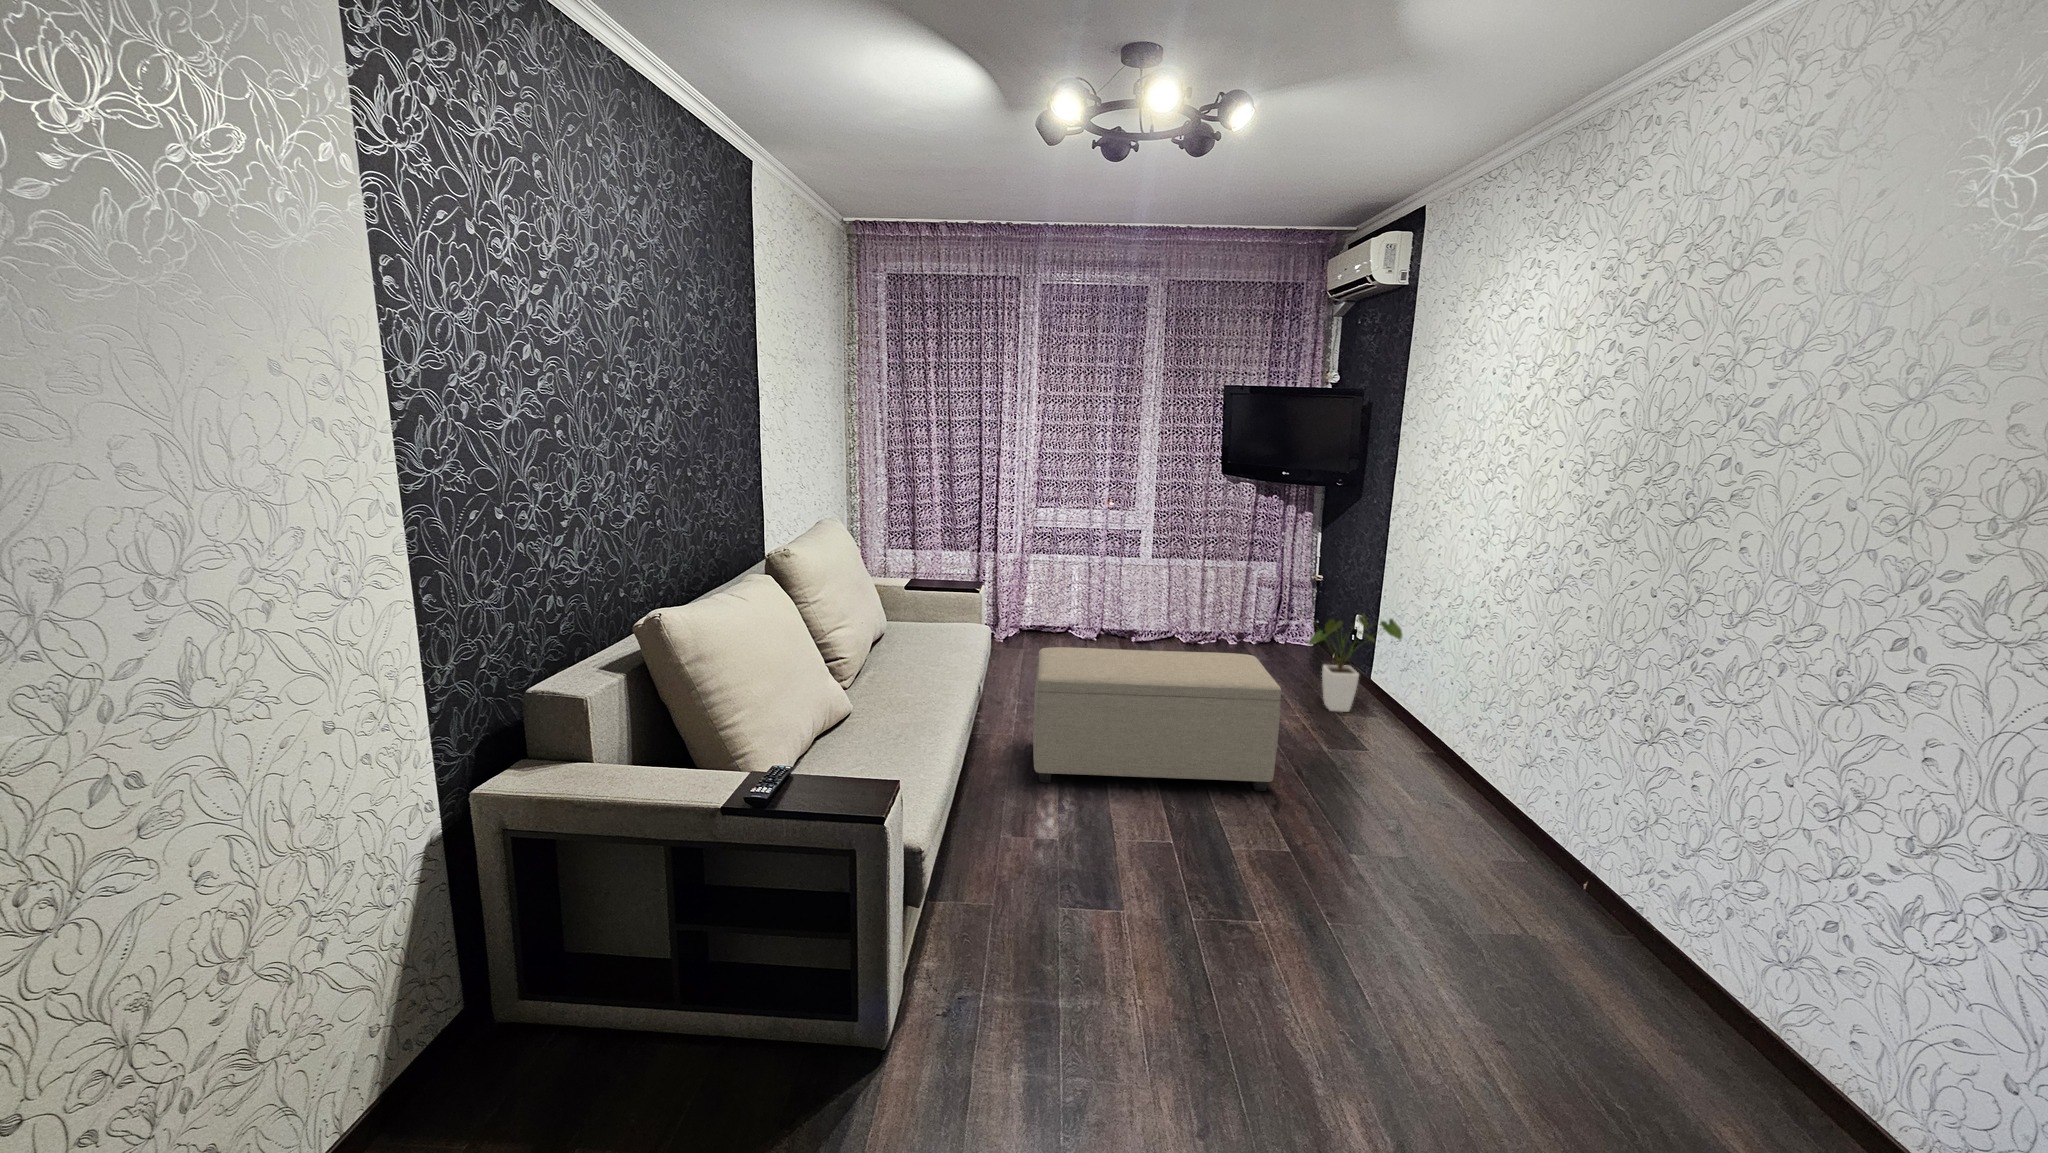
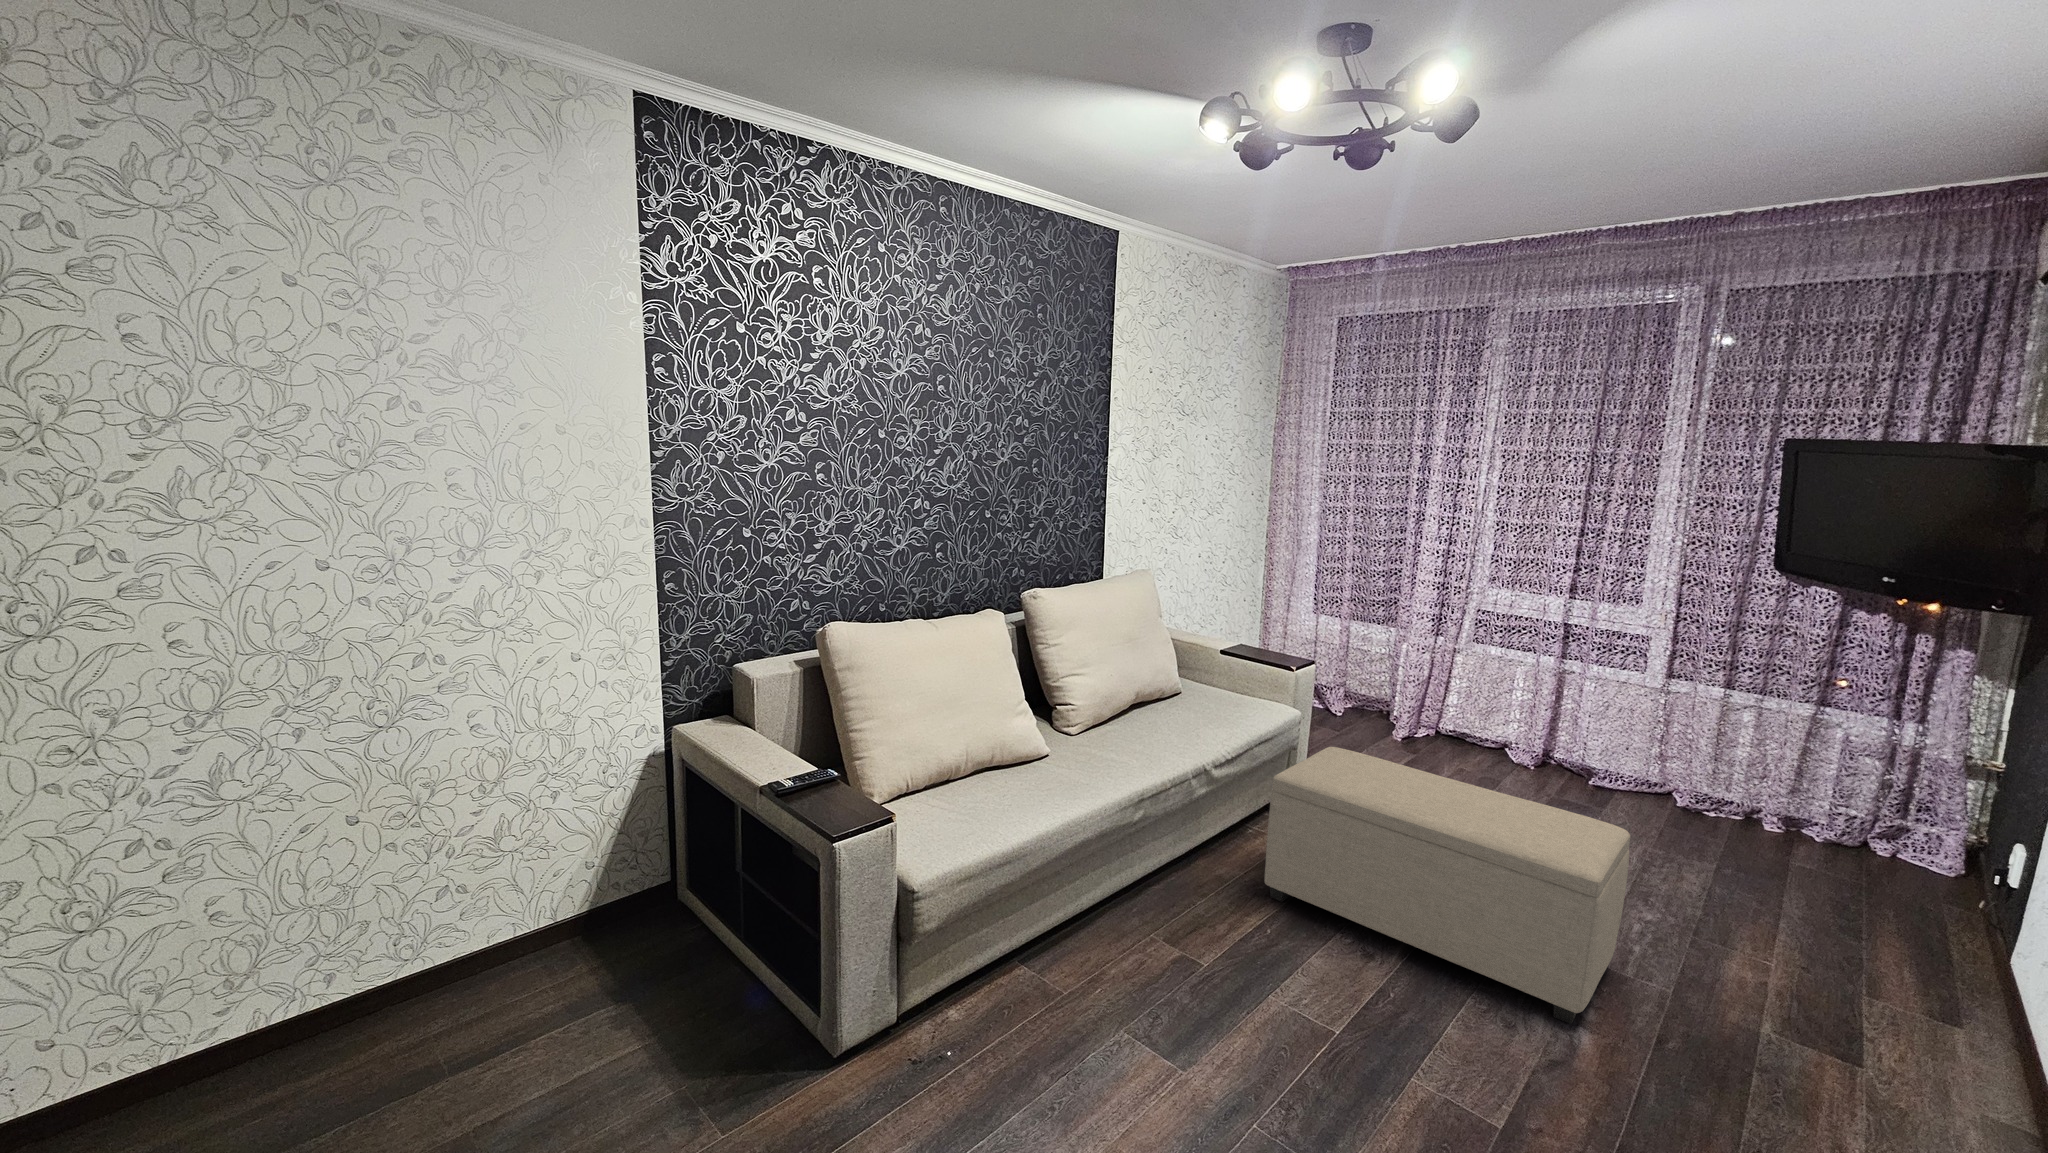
house plant: present [1299,608,1402,712] -> none [1806,789,2019,982]

